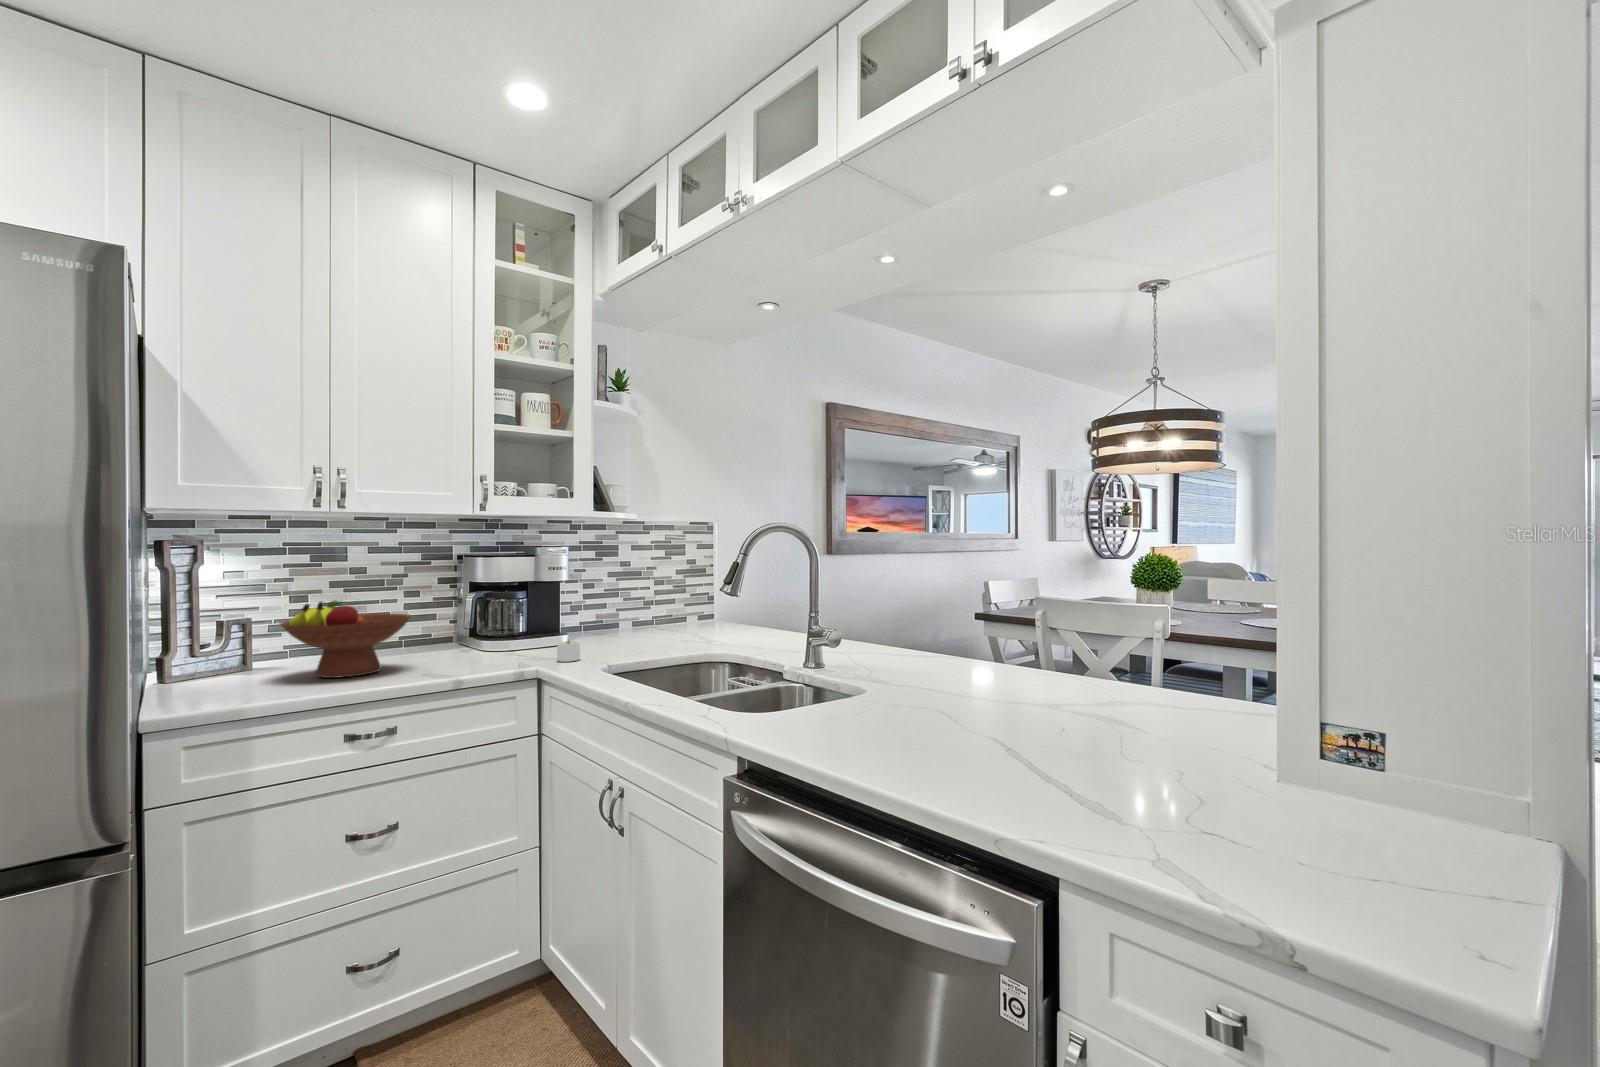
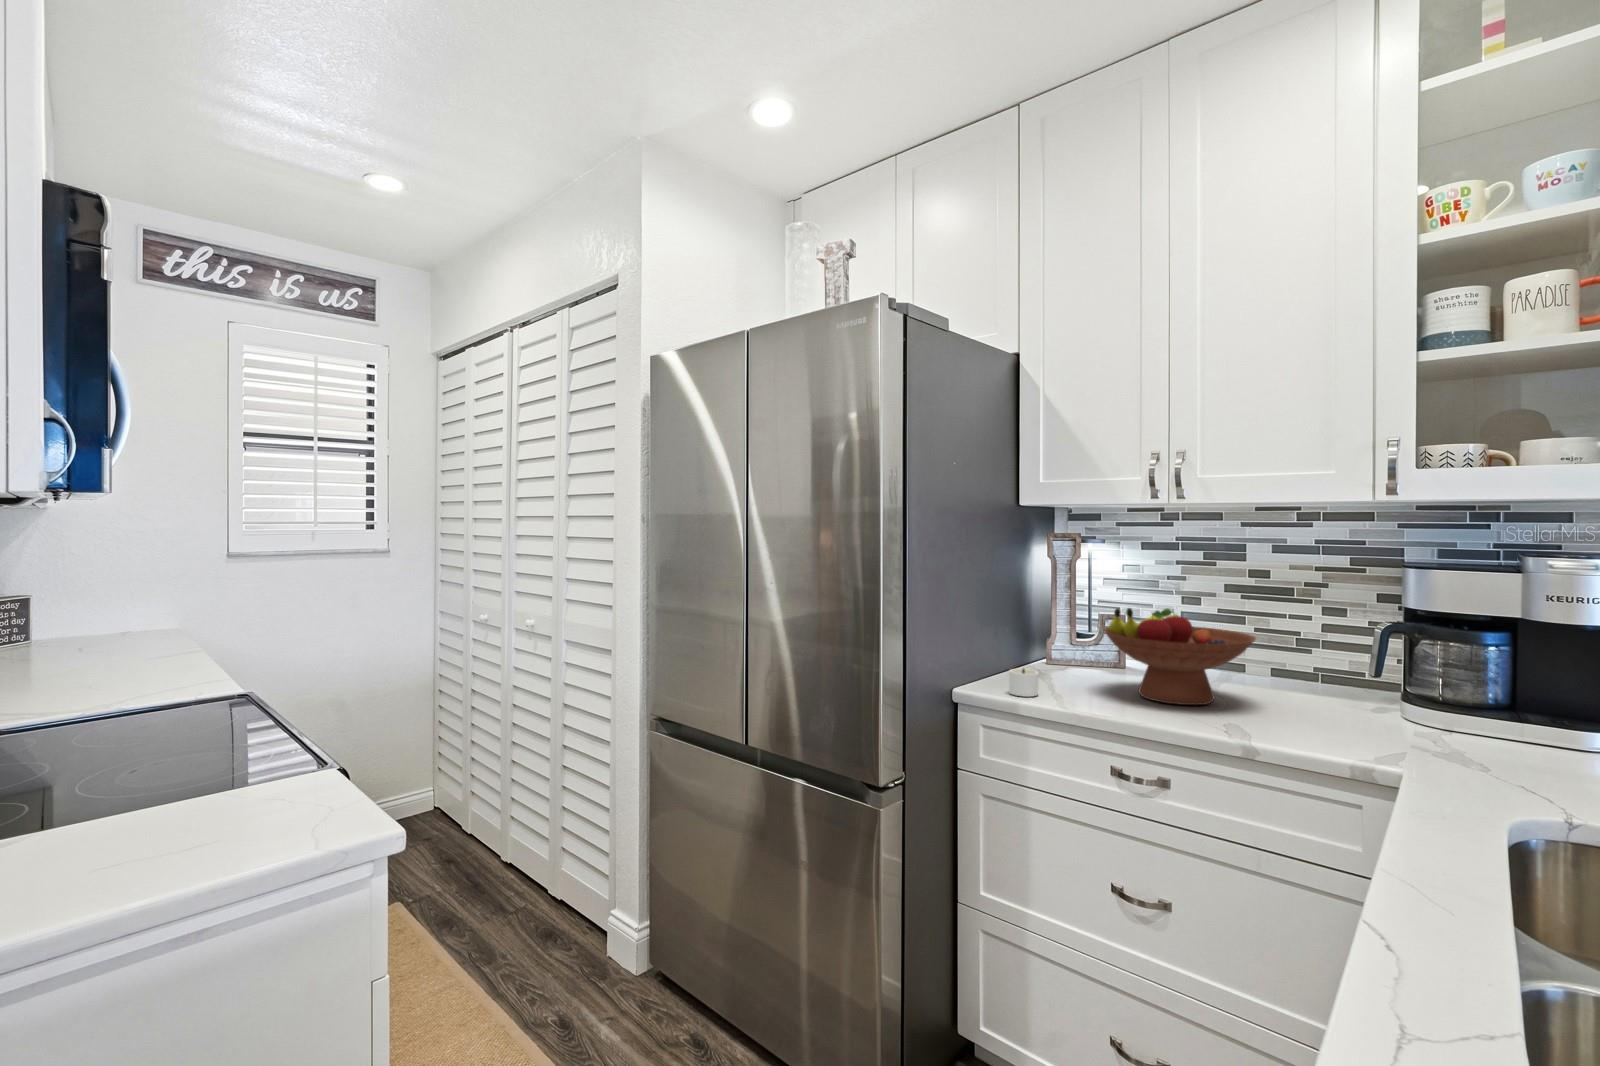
candle: present [557,641,580,662] -> present [1009,669,1038,697]

